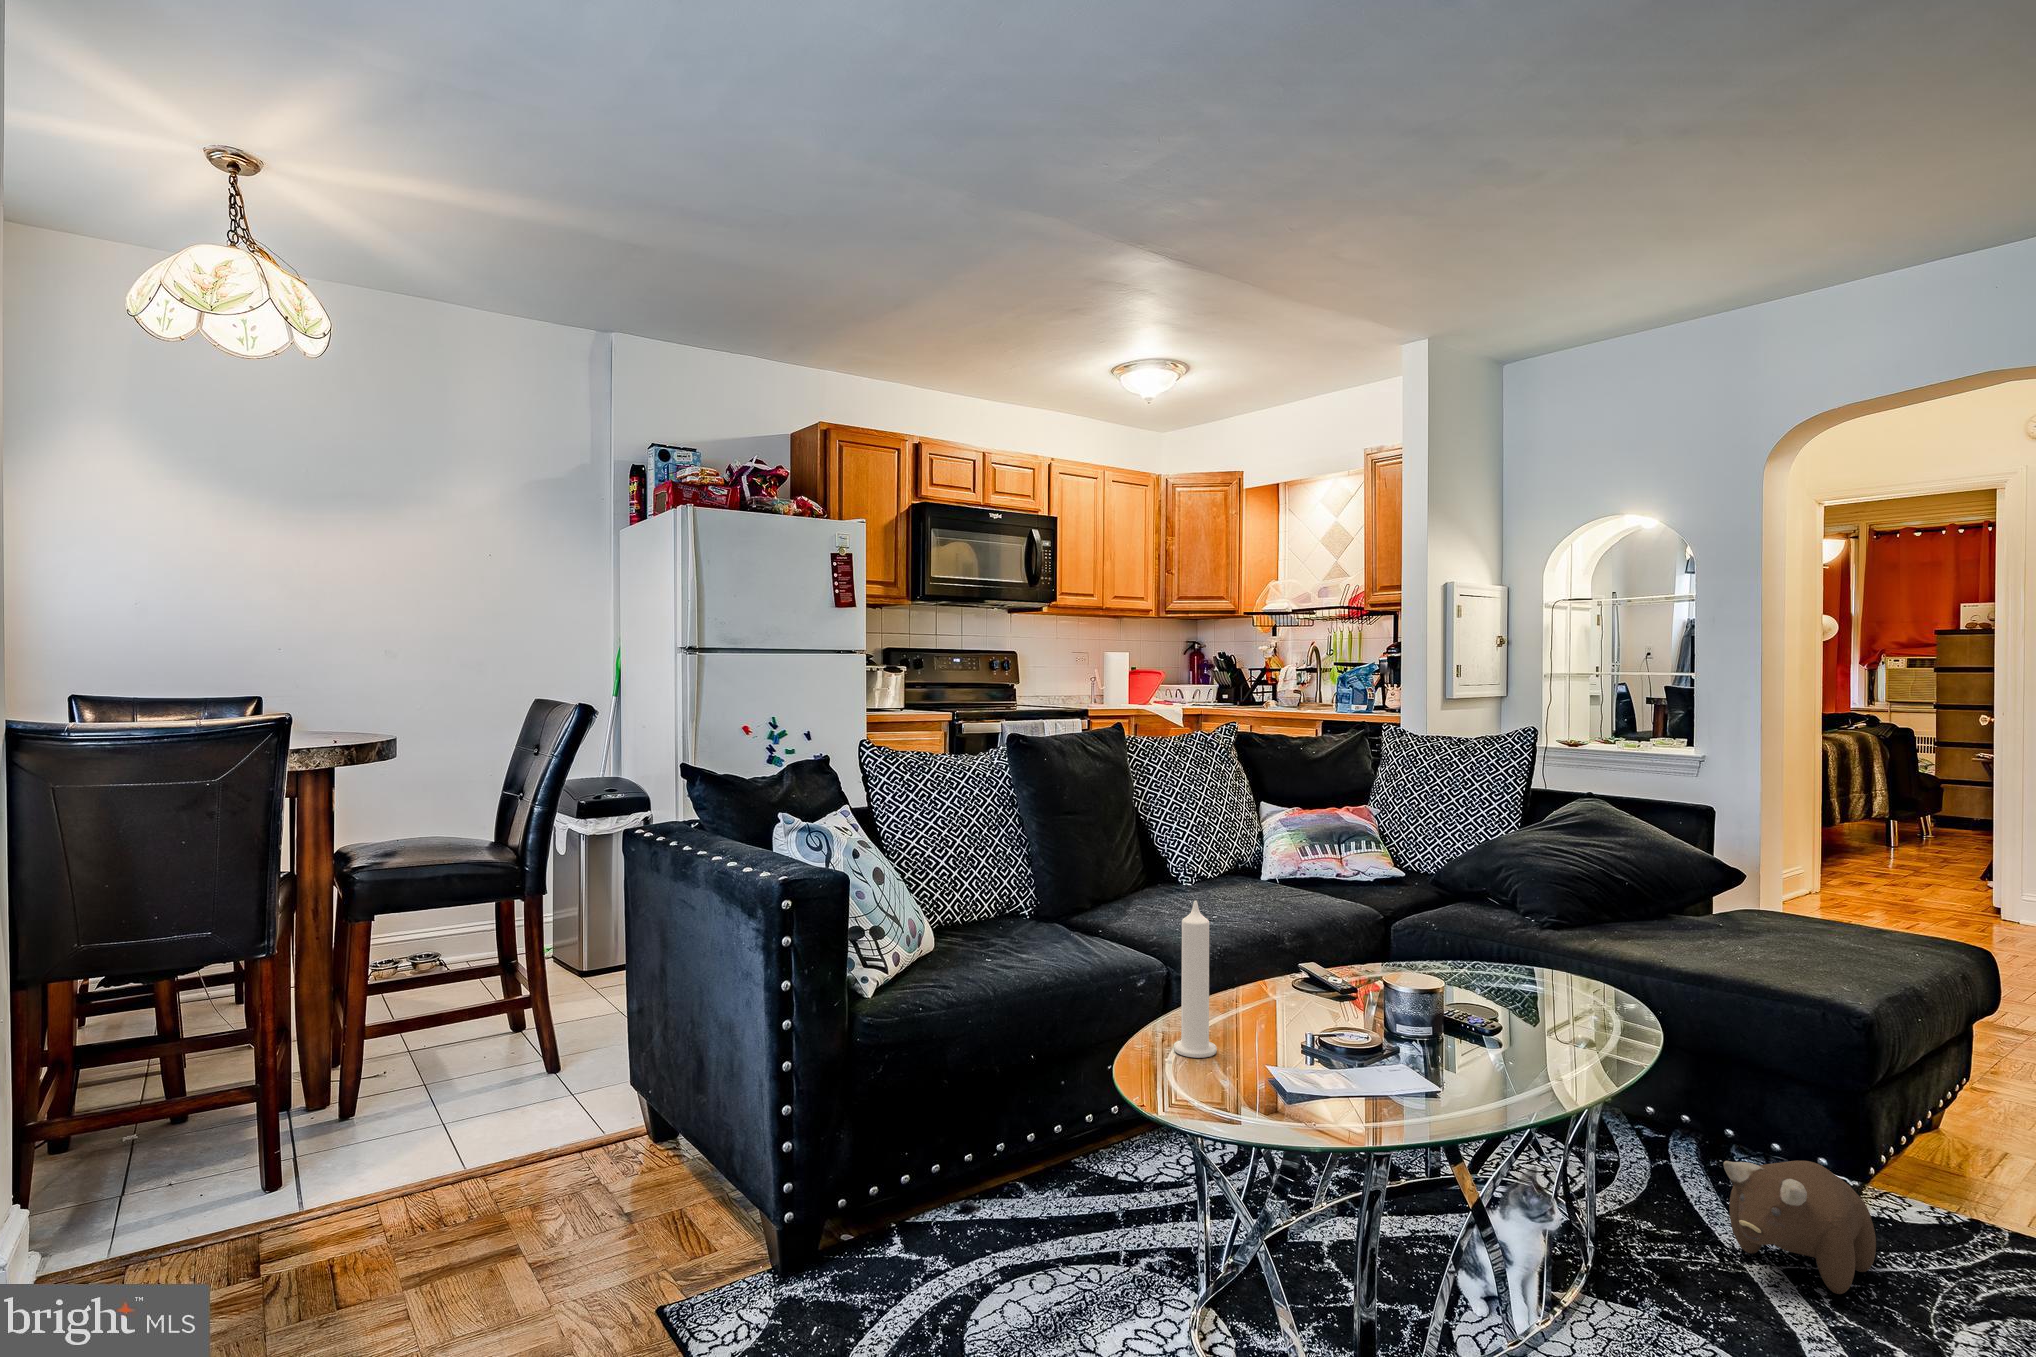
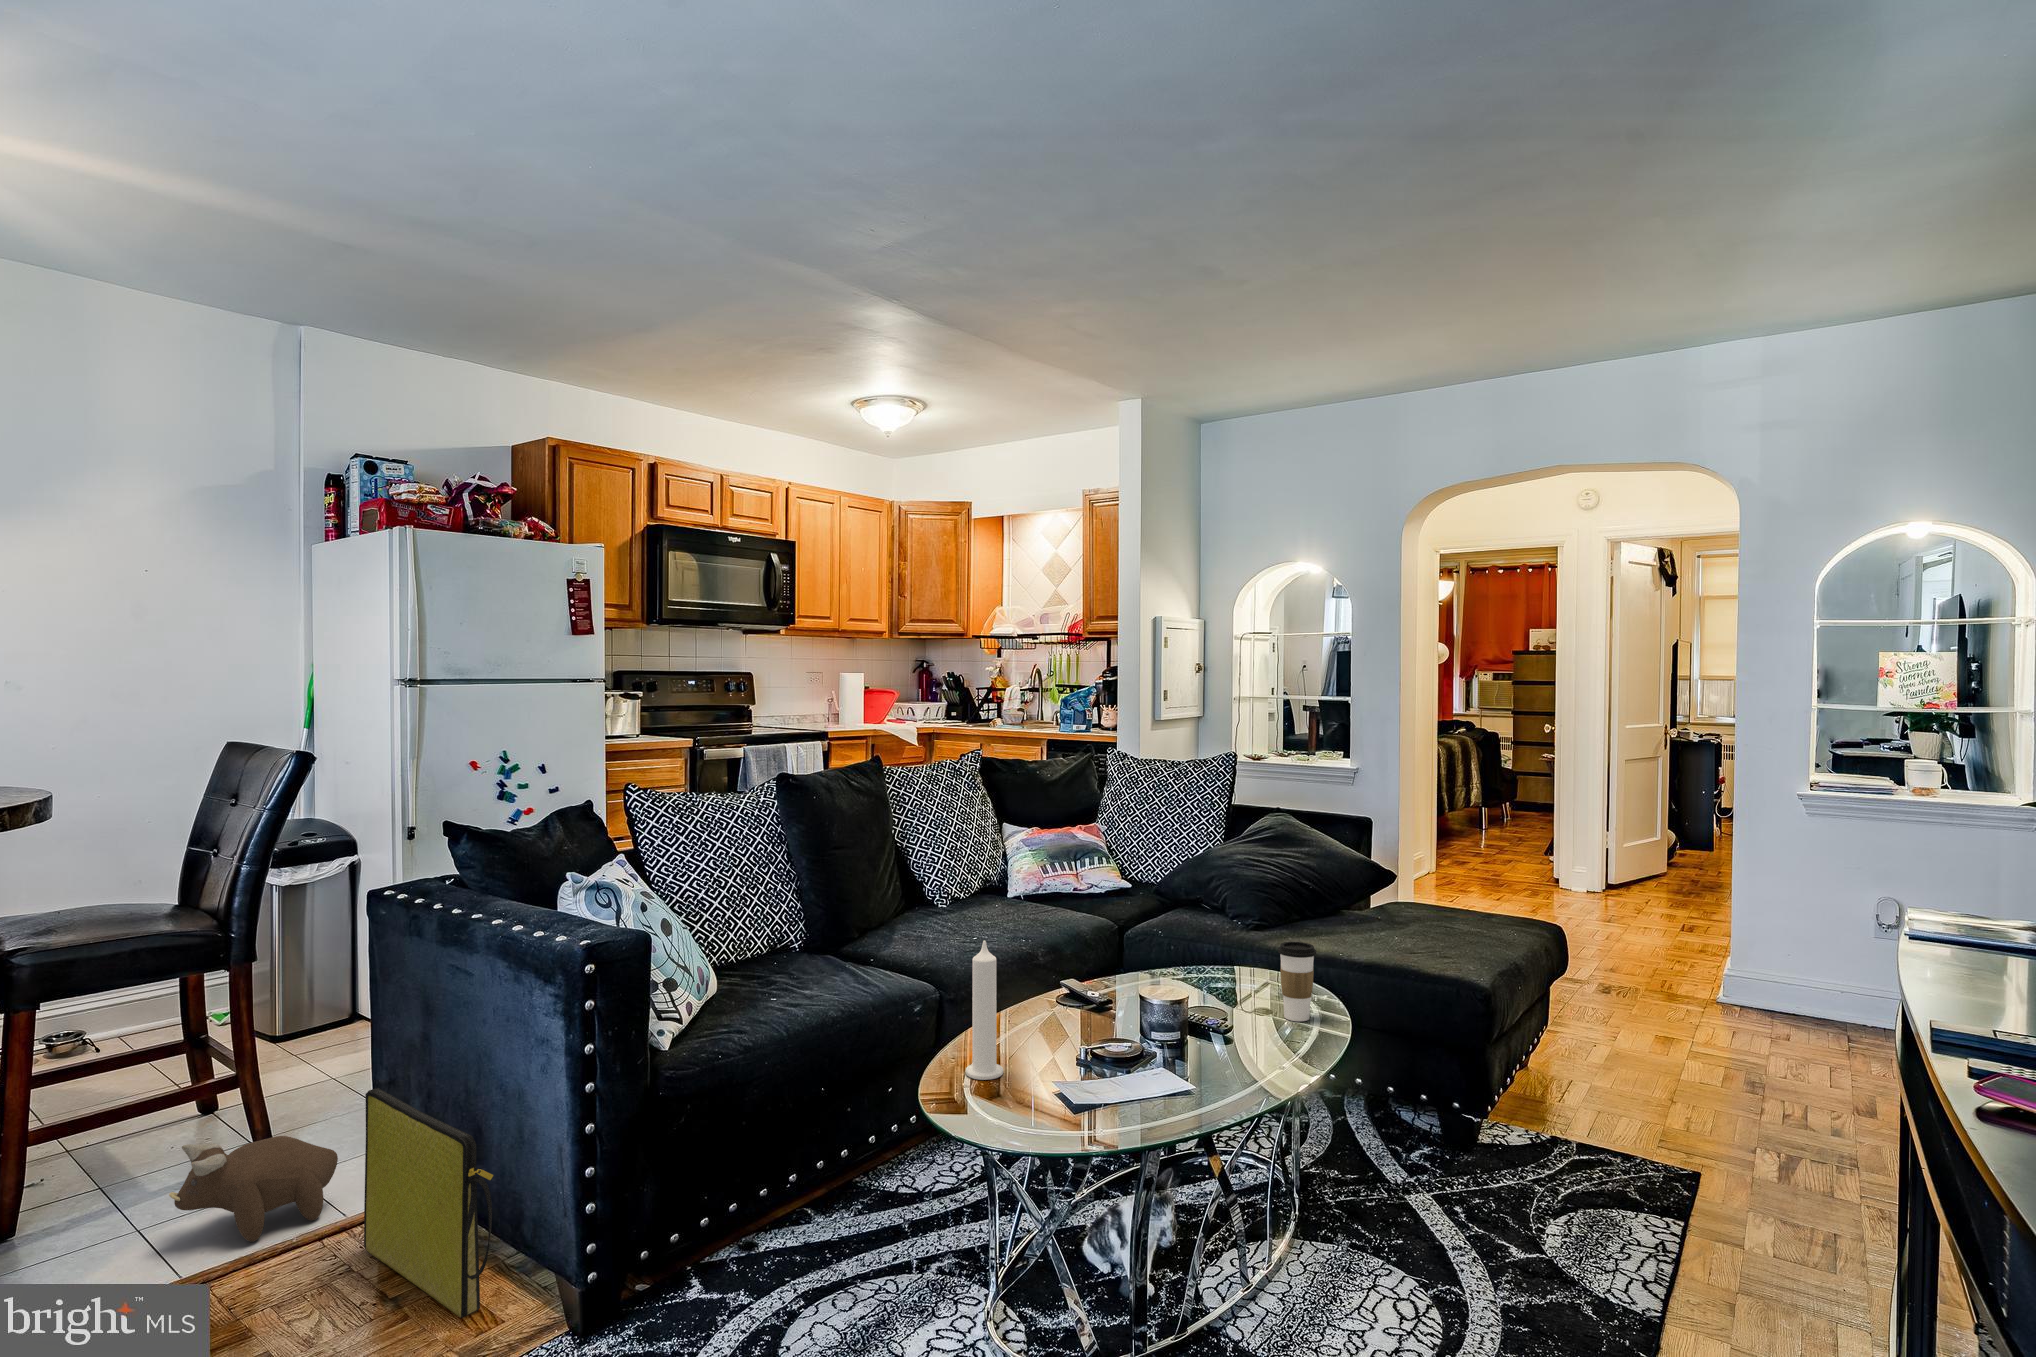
coffee cup: none [1568,933,1619,1030] -> present [1278,942,1316,1021]
bag: none [604,1014,704,1245] -> present [364,1088,493,1318]
plush toy: present [1723,1161,1876,1294] -> present [169,1136,338,1242]

